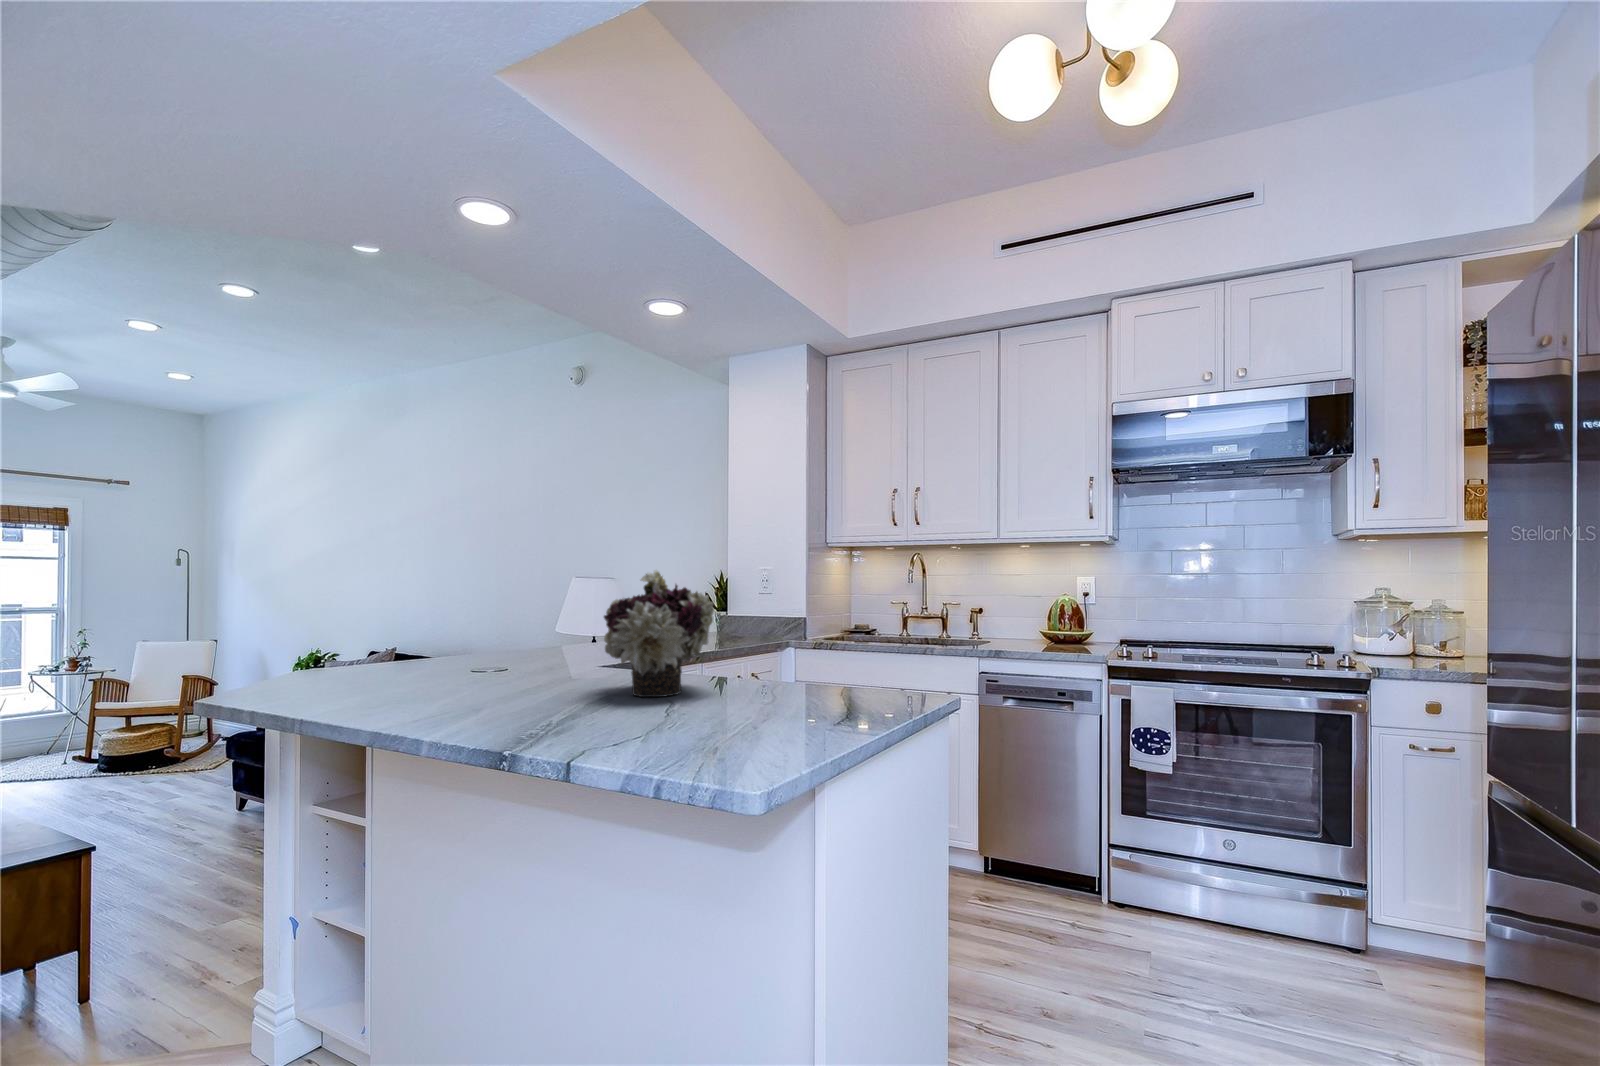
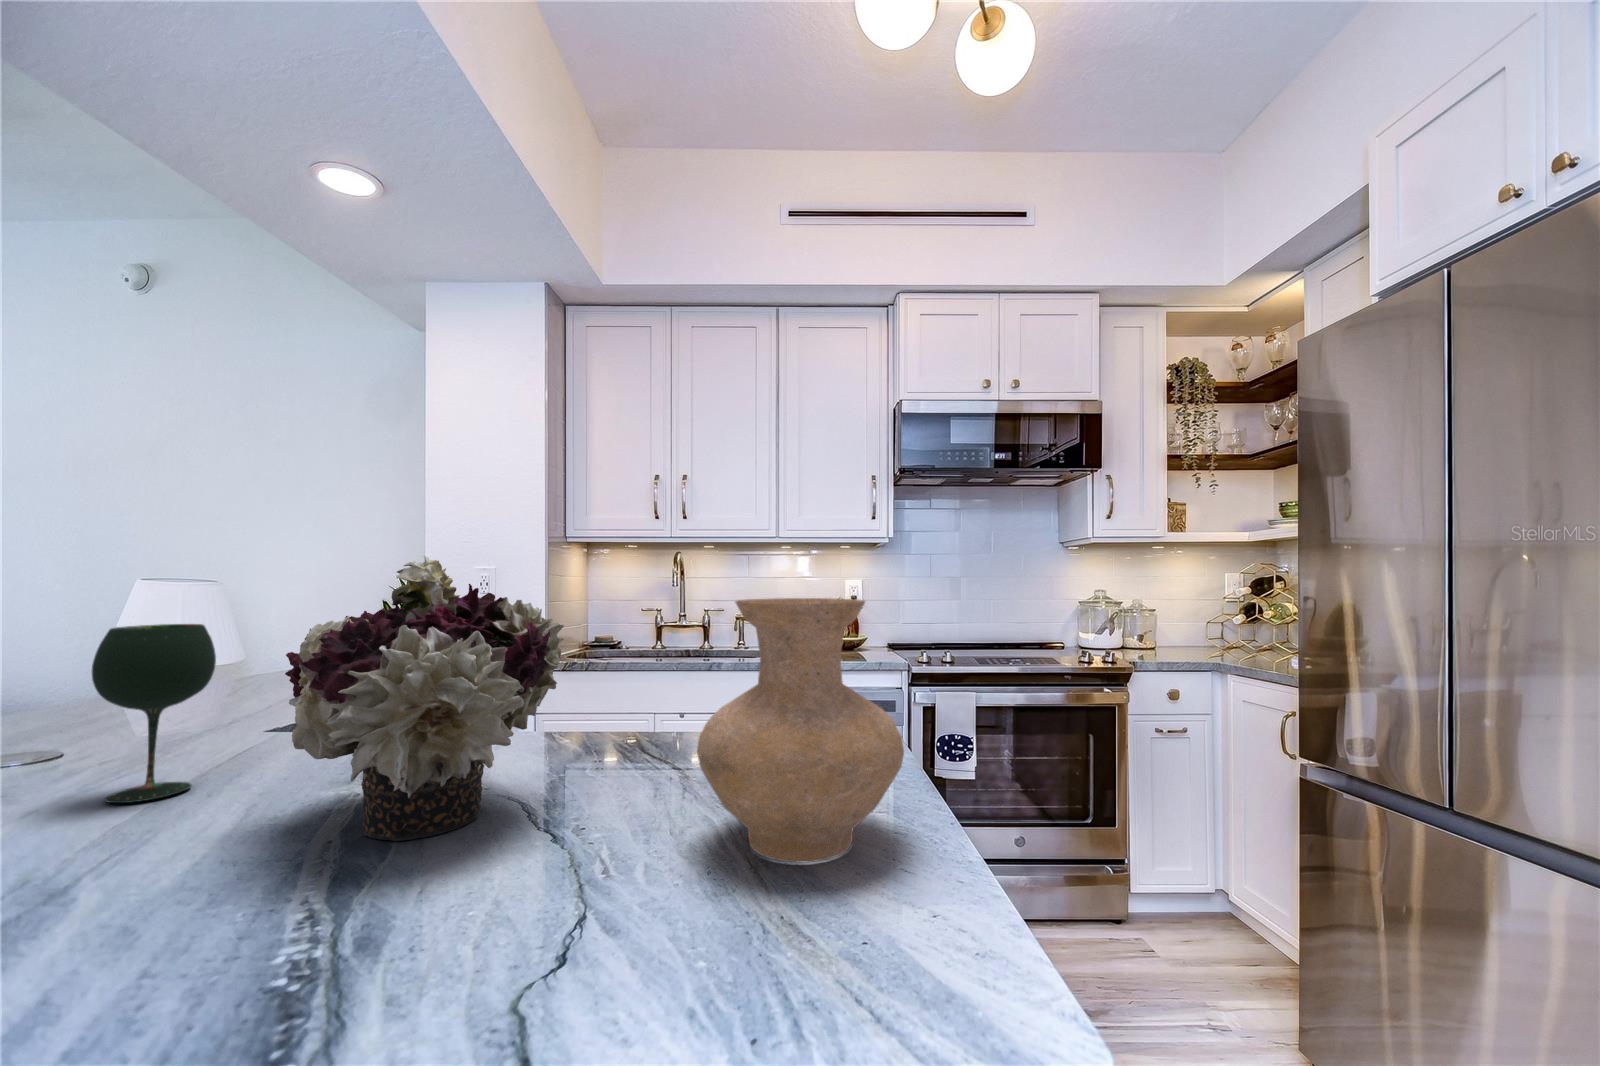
vase: none [743,592,846,717] -> present [697,598,904,862]
wine glass: none [547,601,590,679] -> present [92,624,216,803]

